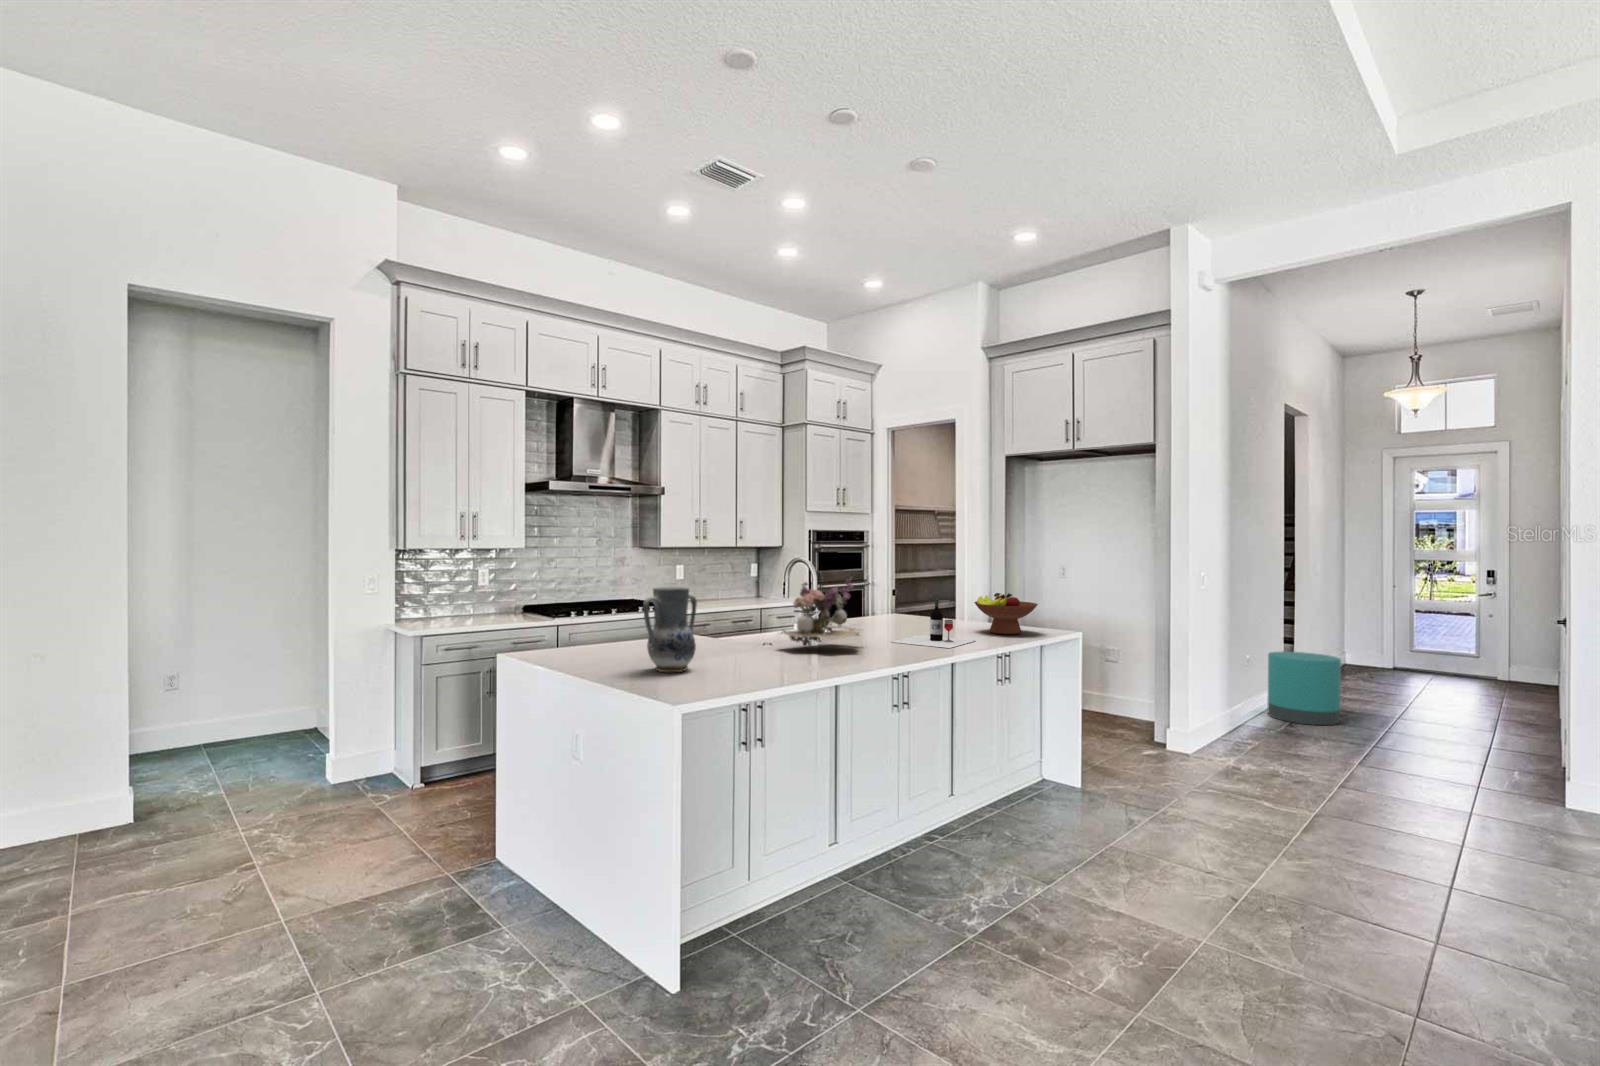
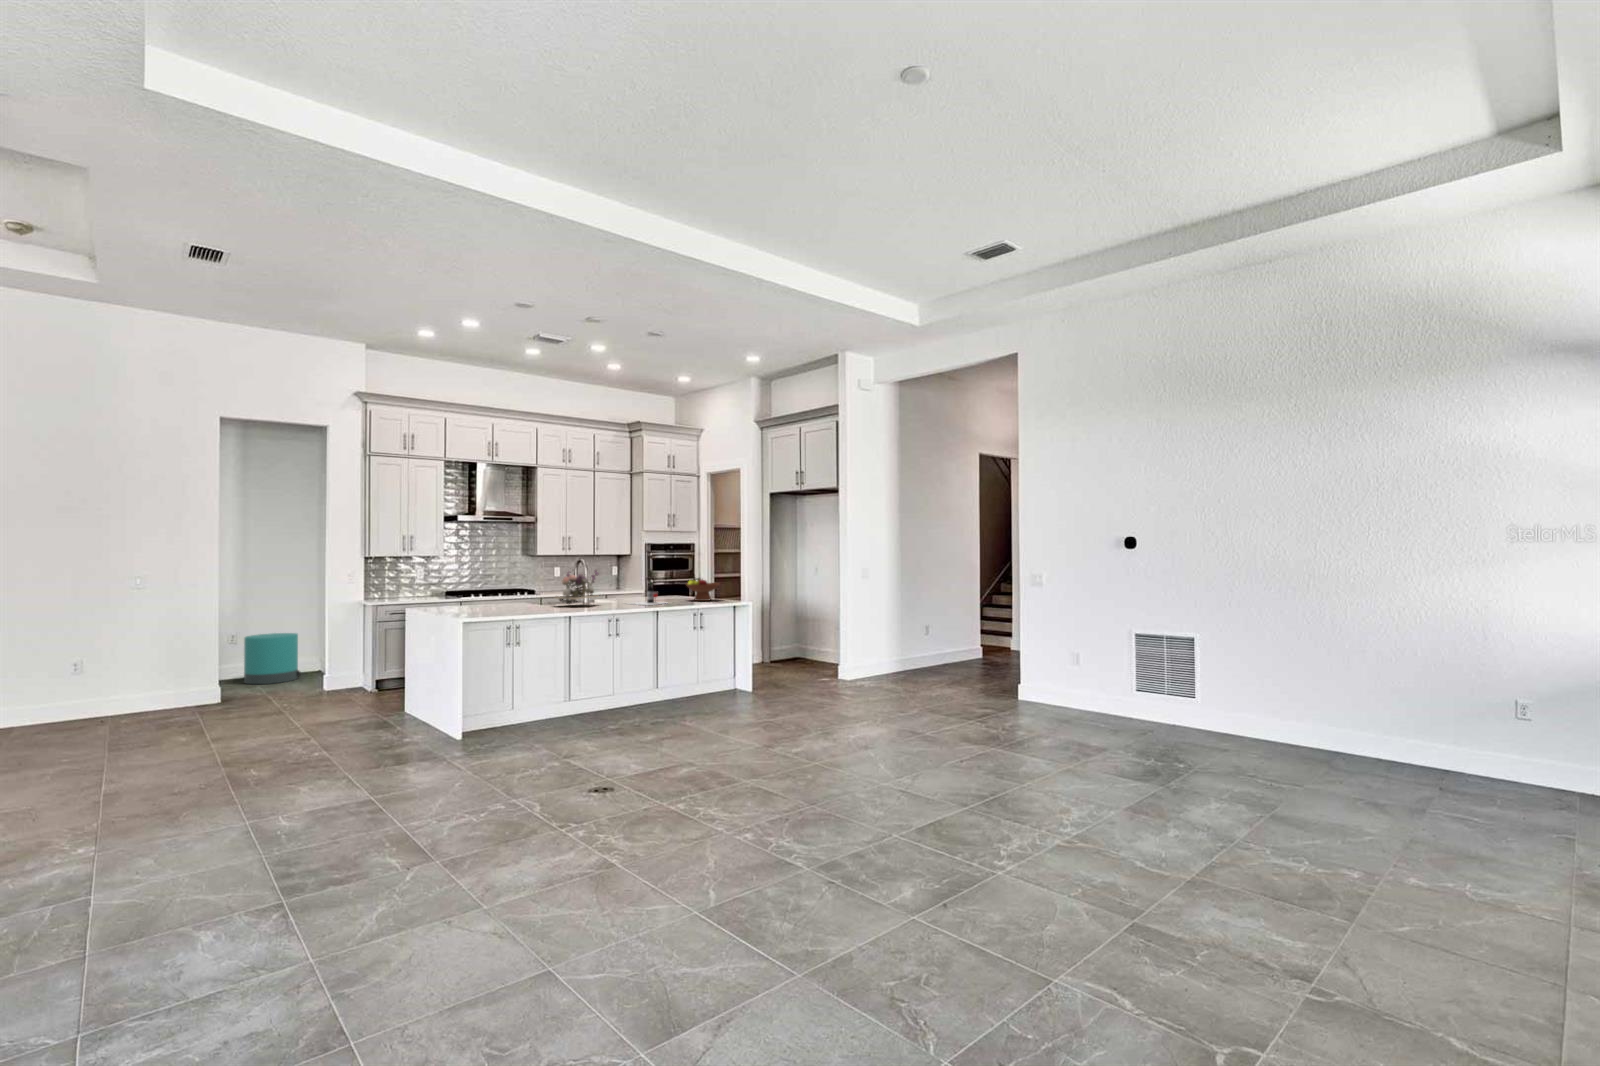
vase: present [643,587,697,672] -> none [465,572,496,612]
trash can: present [1268,652,1341,725] -> present [244,633,300,684]

